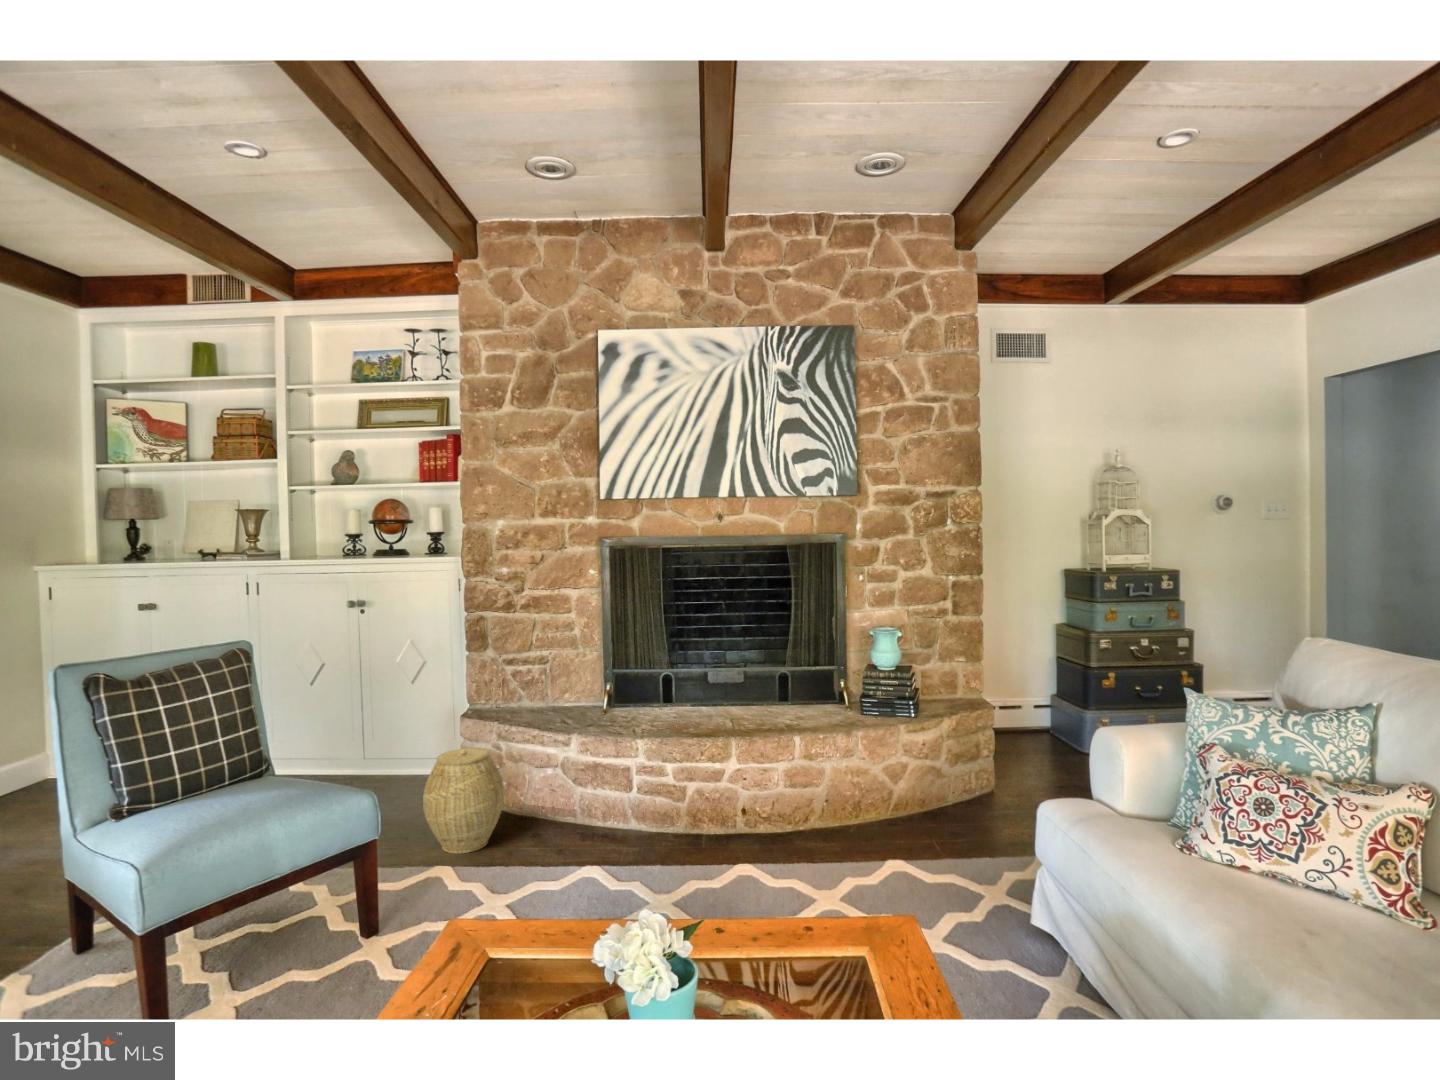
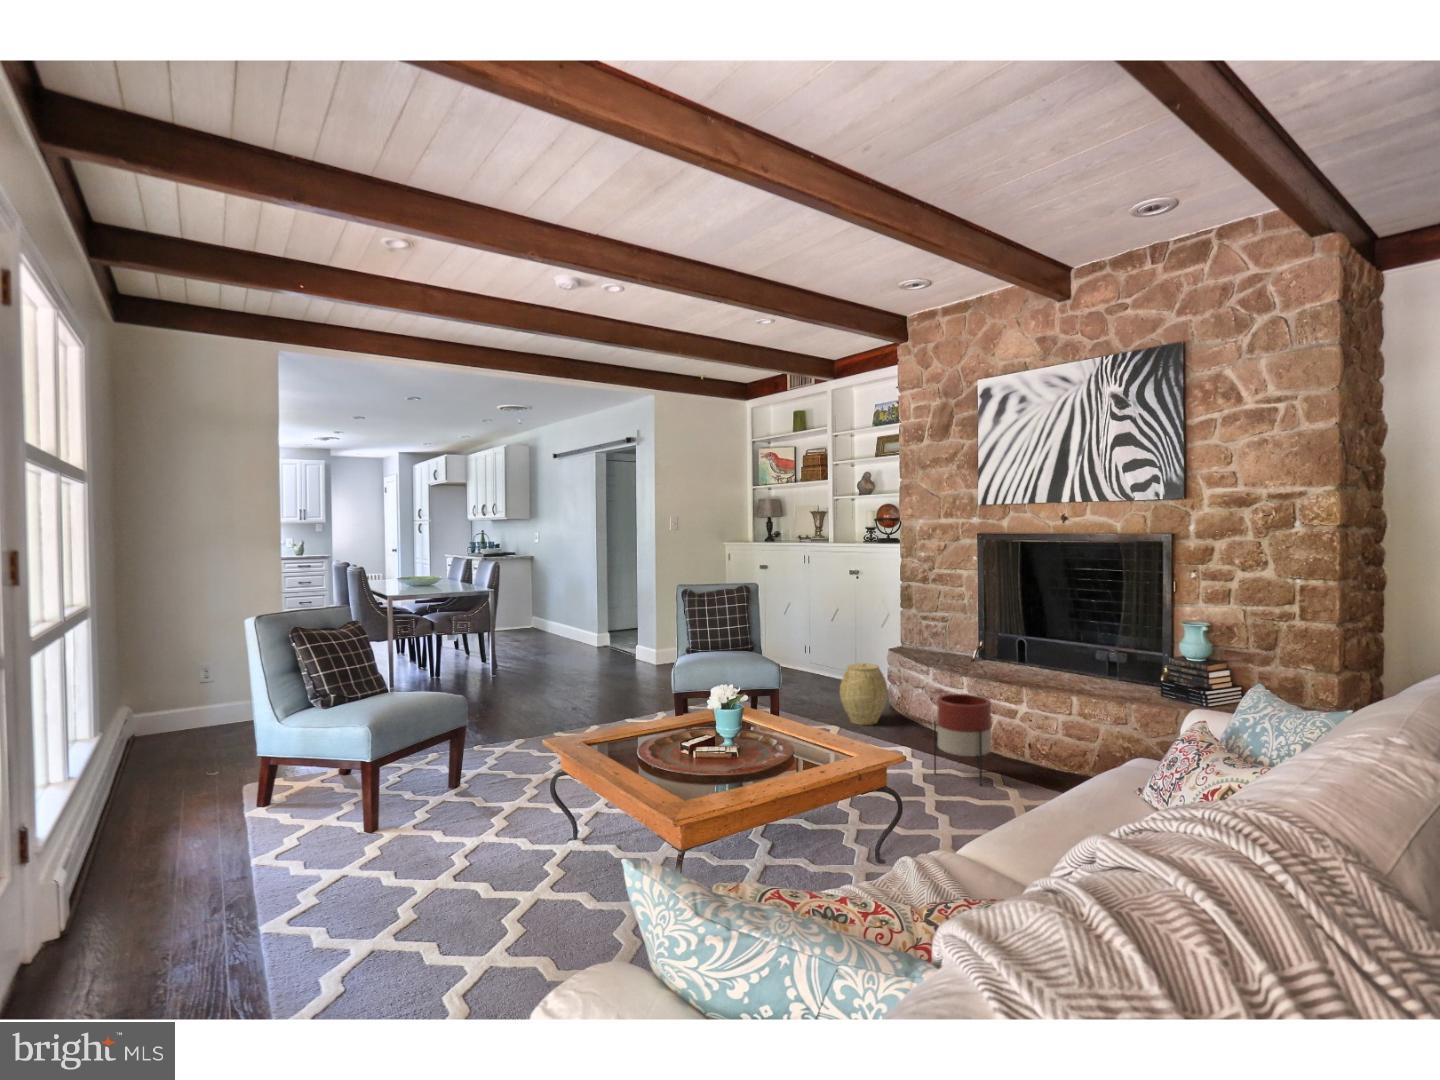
planter: none [695,761,774,896] -> present [934,694,991,785]

